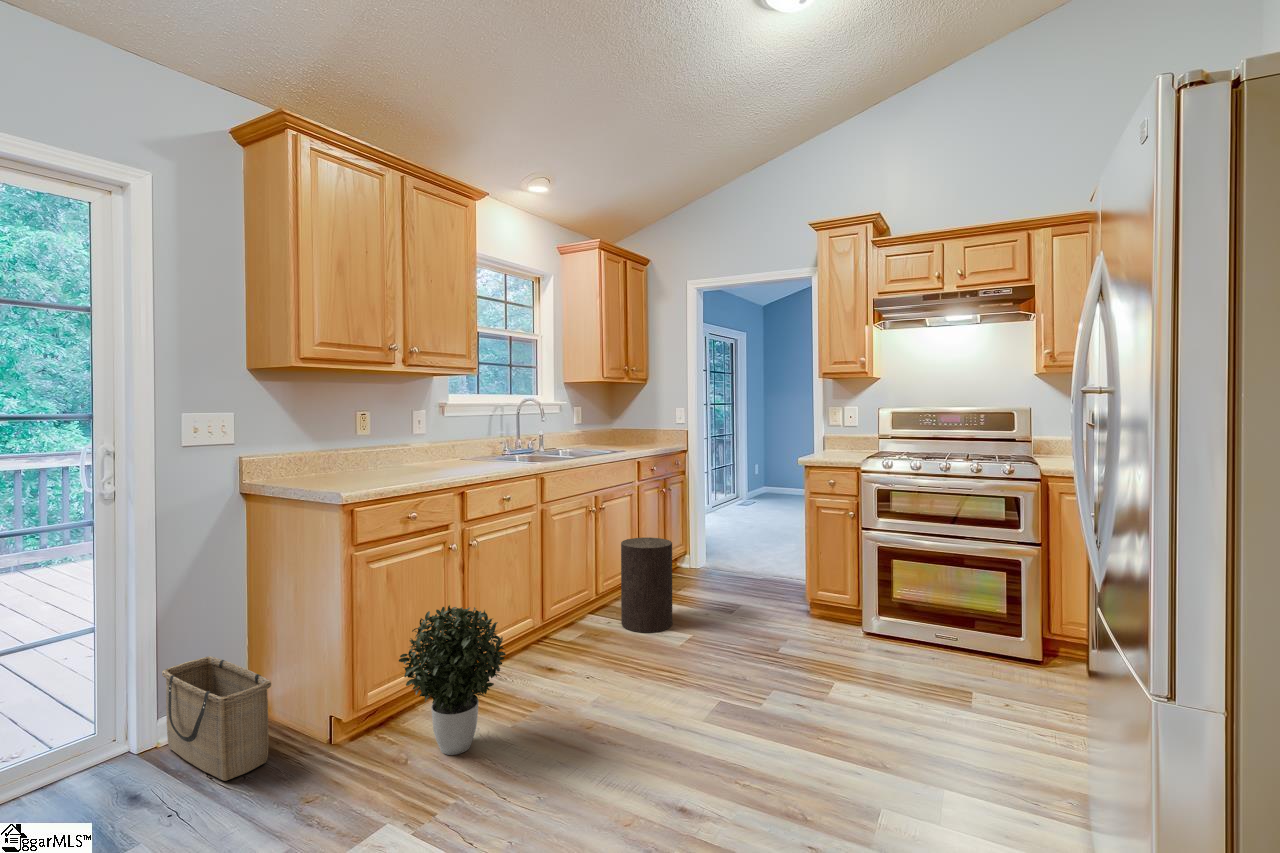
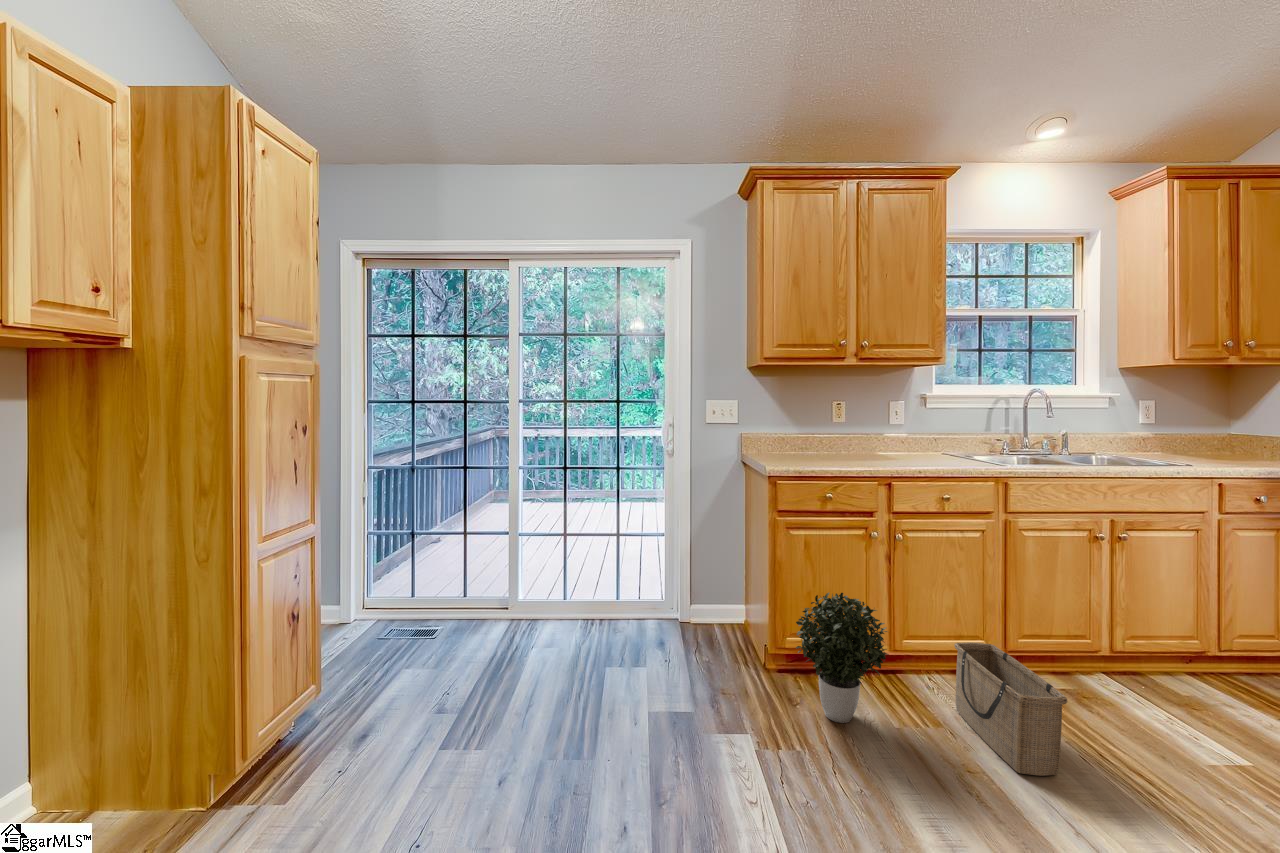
stool: present [621,538,672,632] -> none [1137,598,1241,738]
basket: present [162,656,271,781] -> present [954,642,1067,776]

